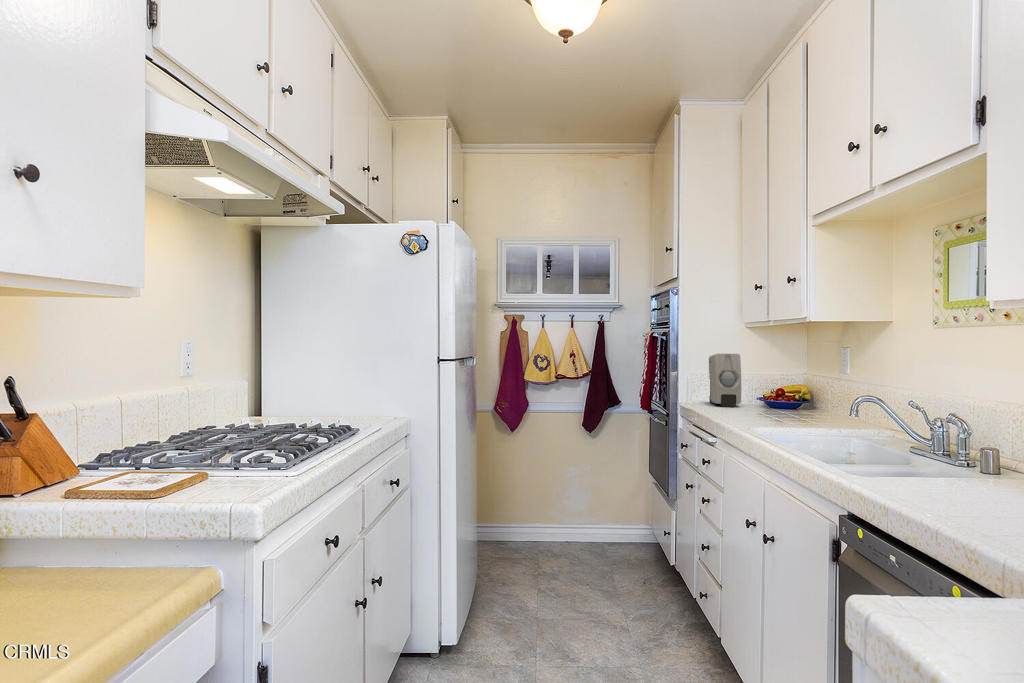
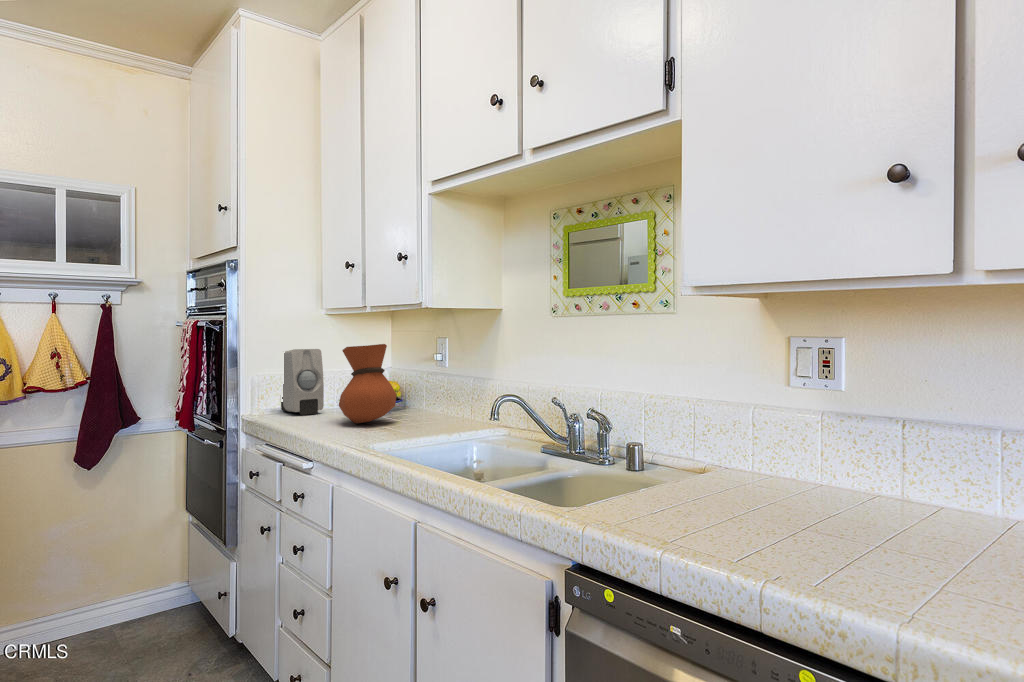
vase: none [747,349,799,415] -> present [339,344,396,423]

